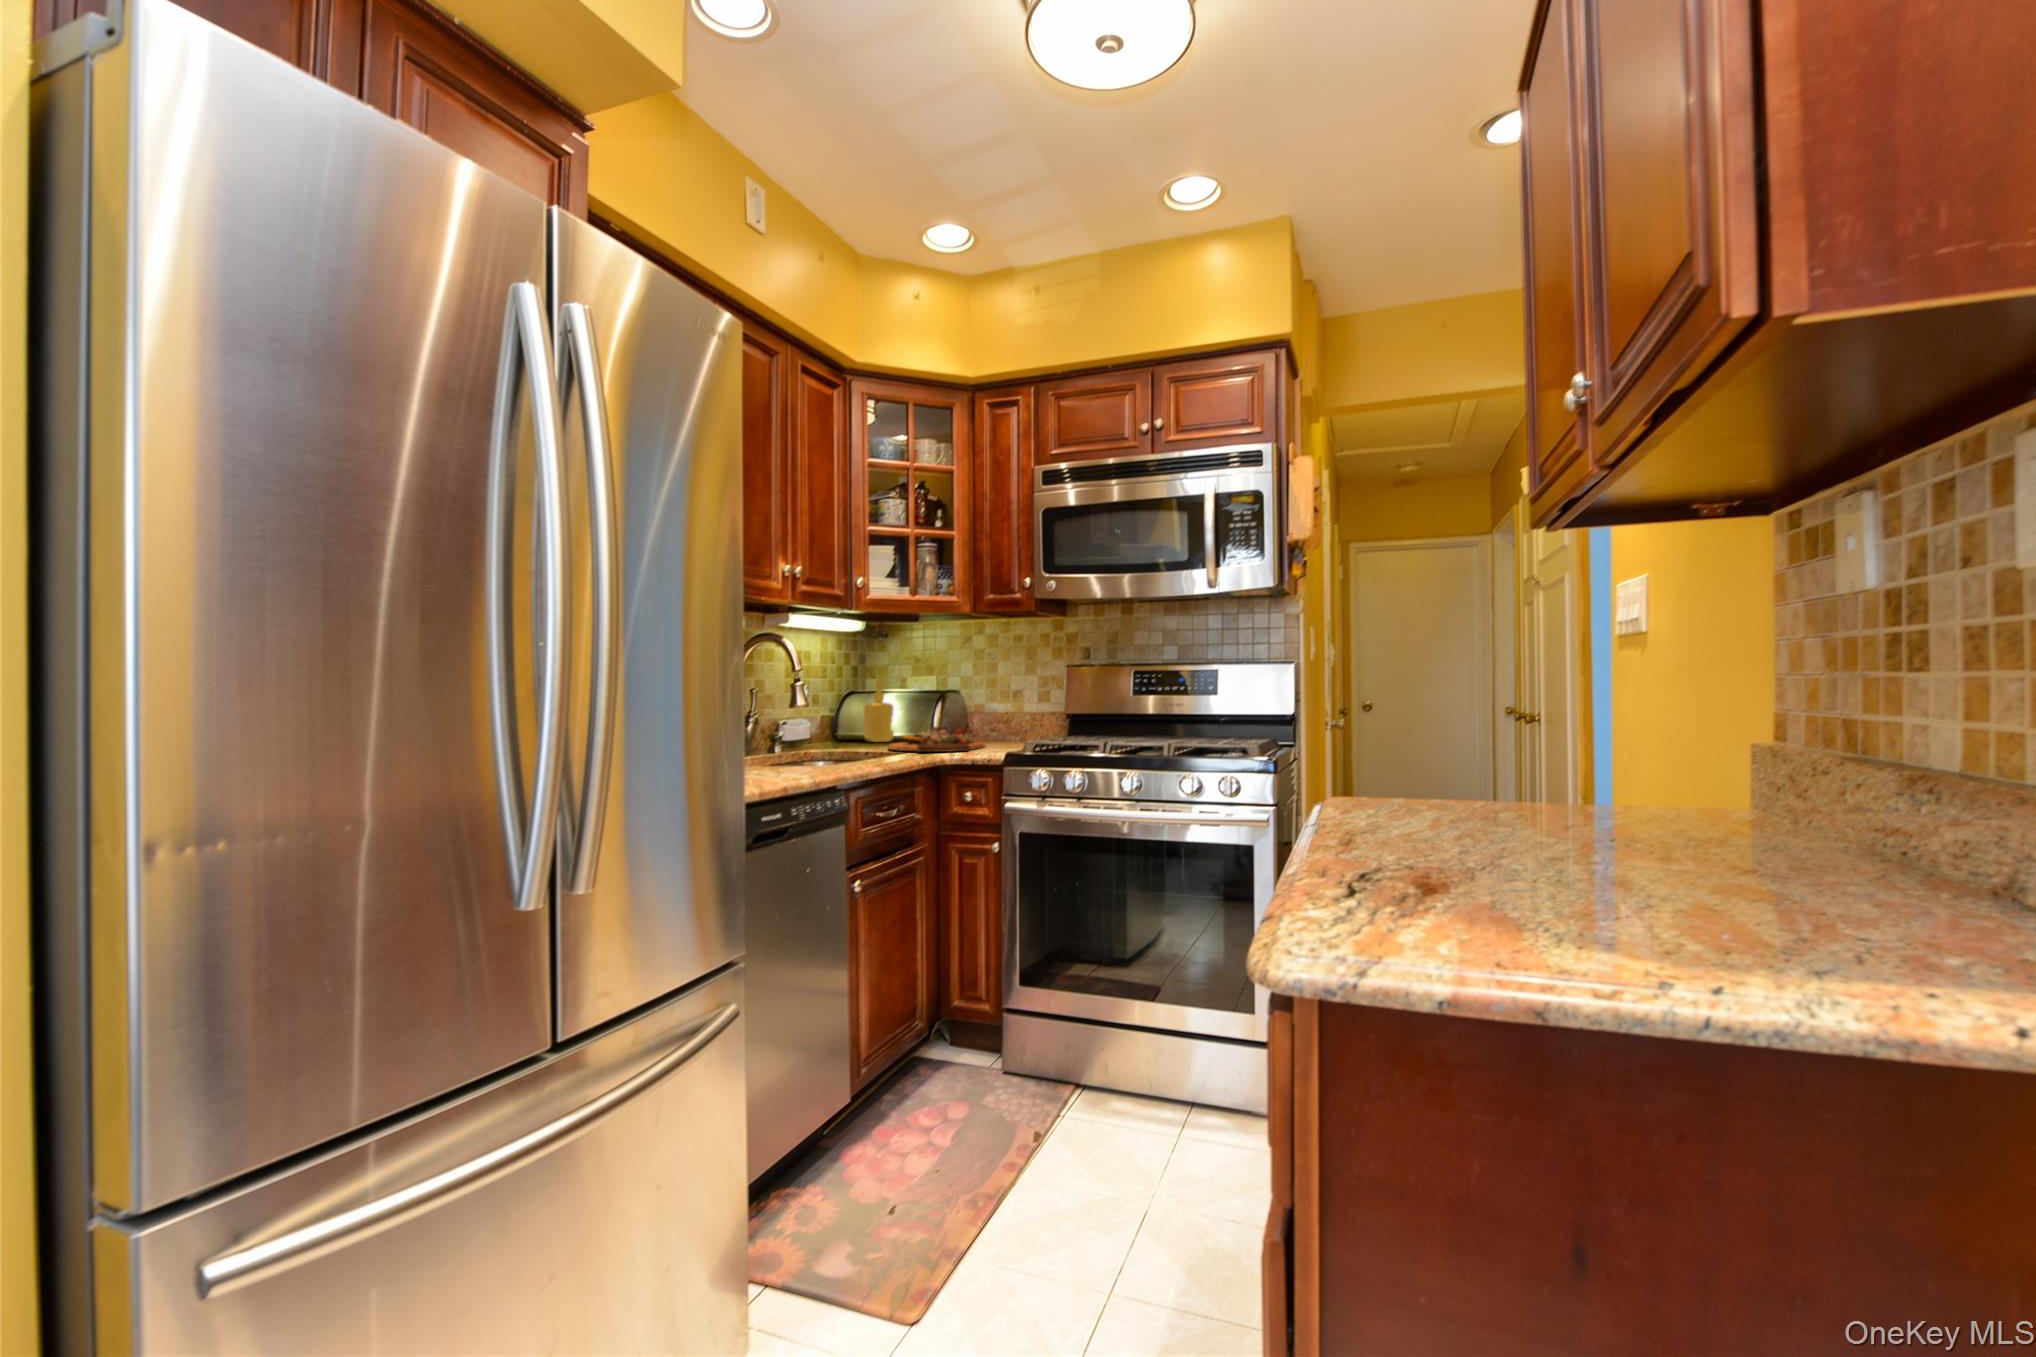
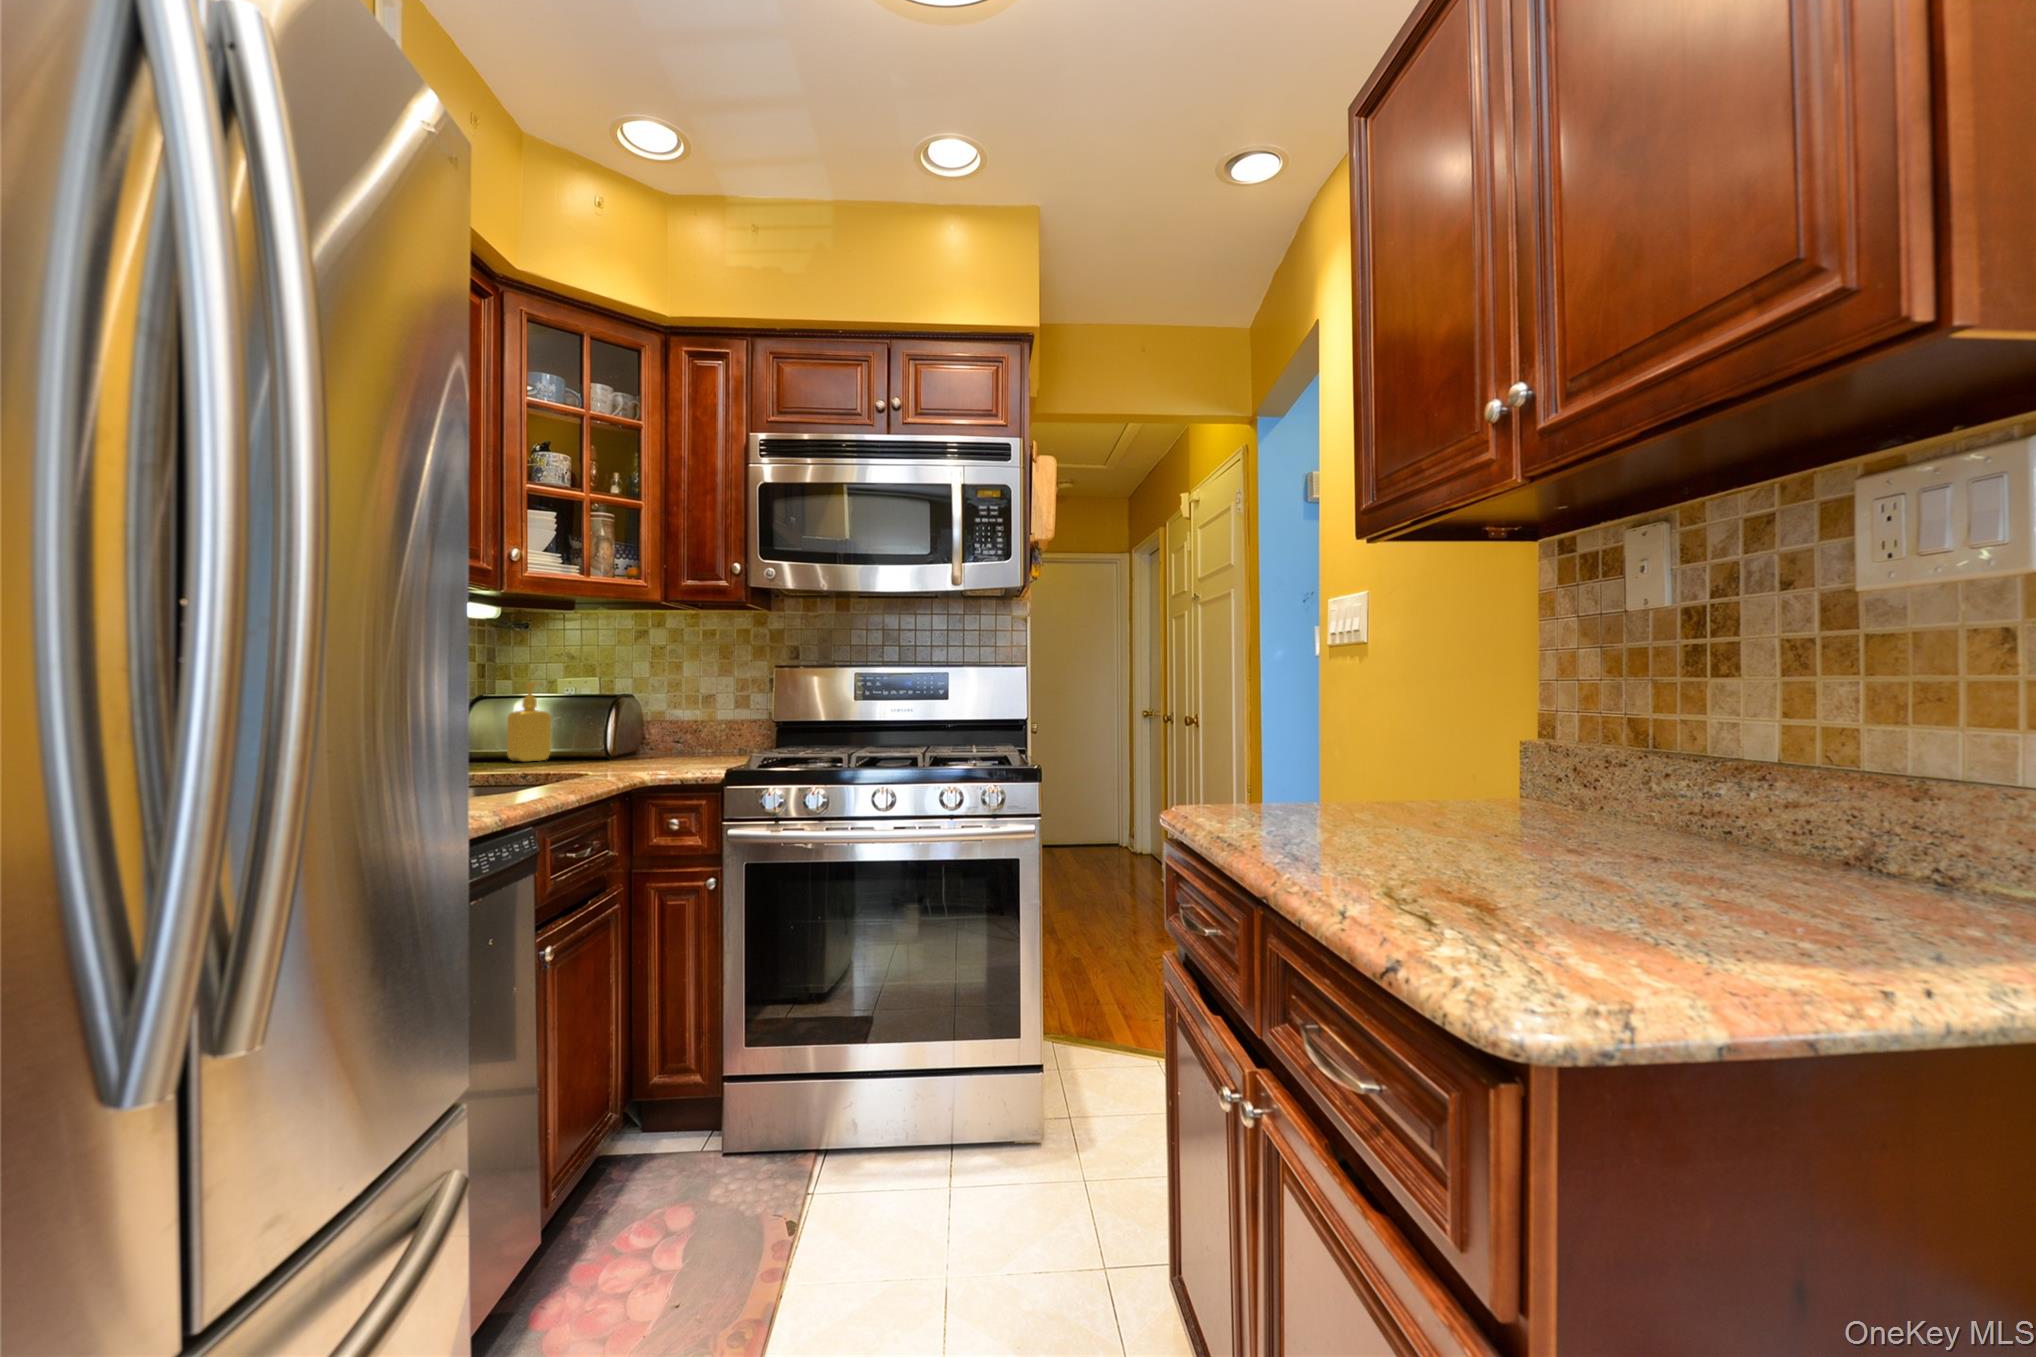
cutting board: present [888,726,985,752] -> none [557,739,691,772]

